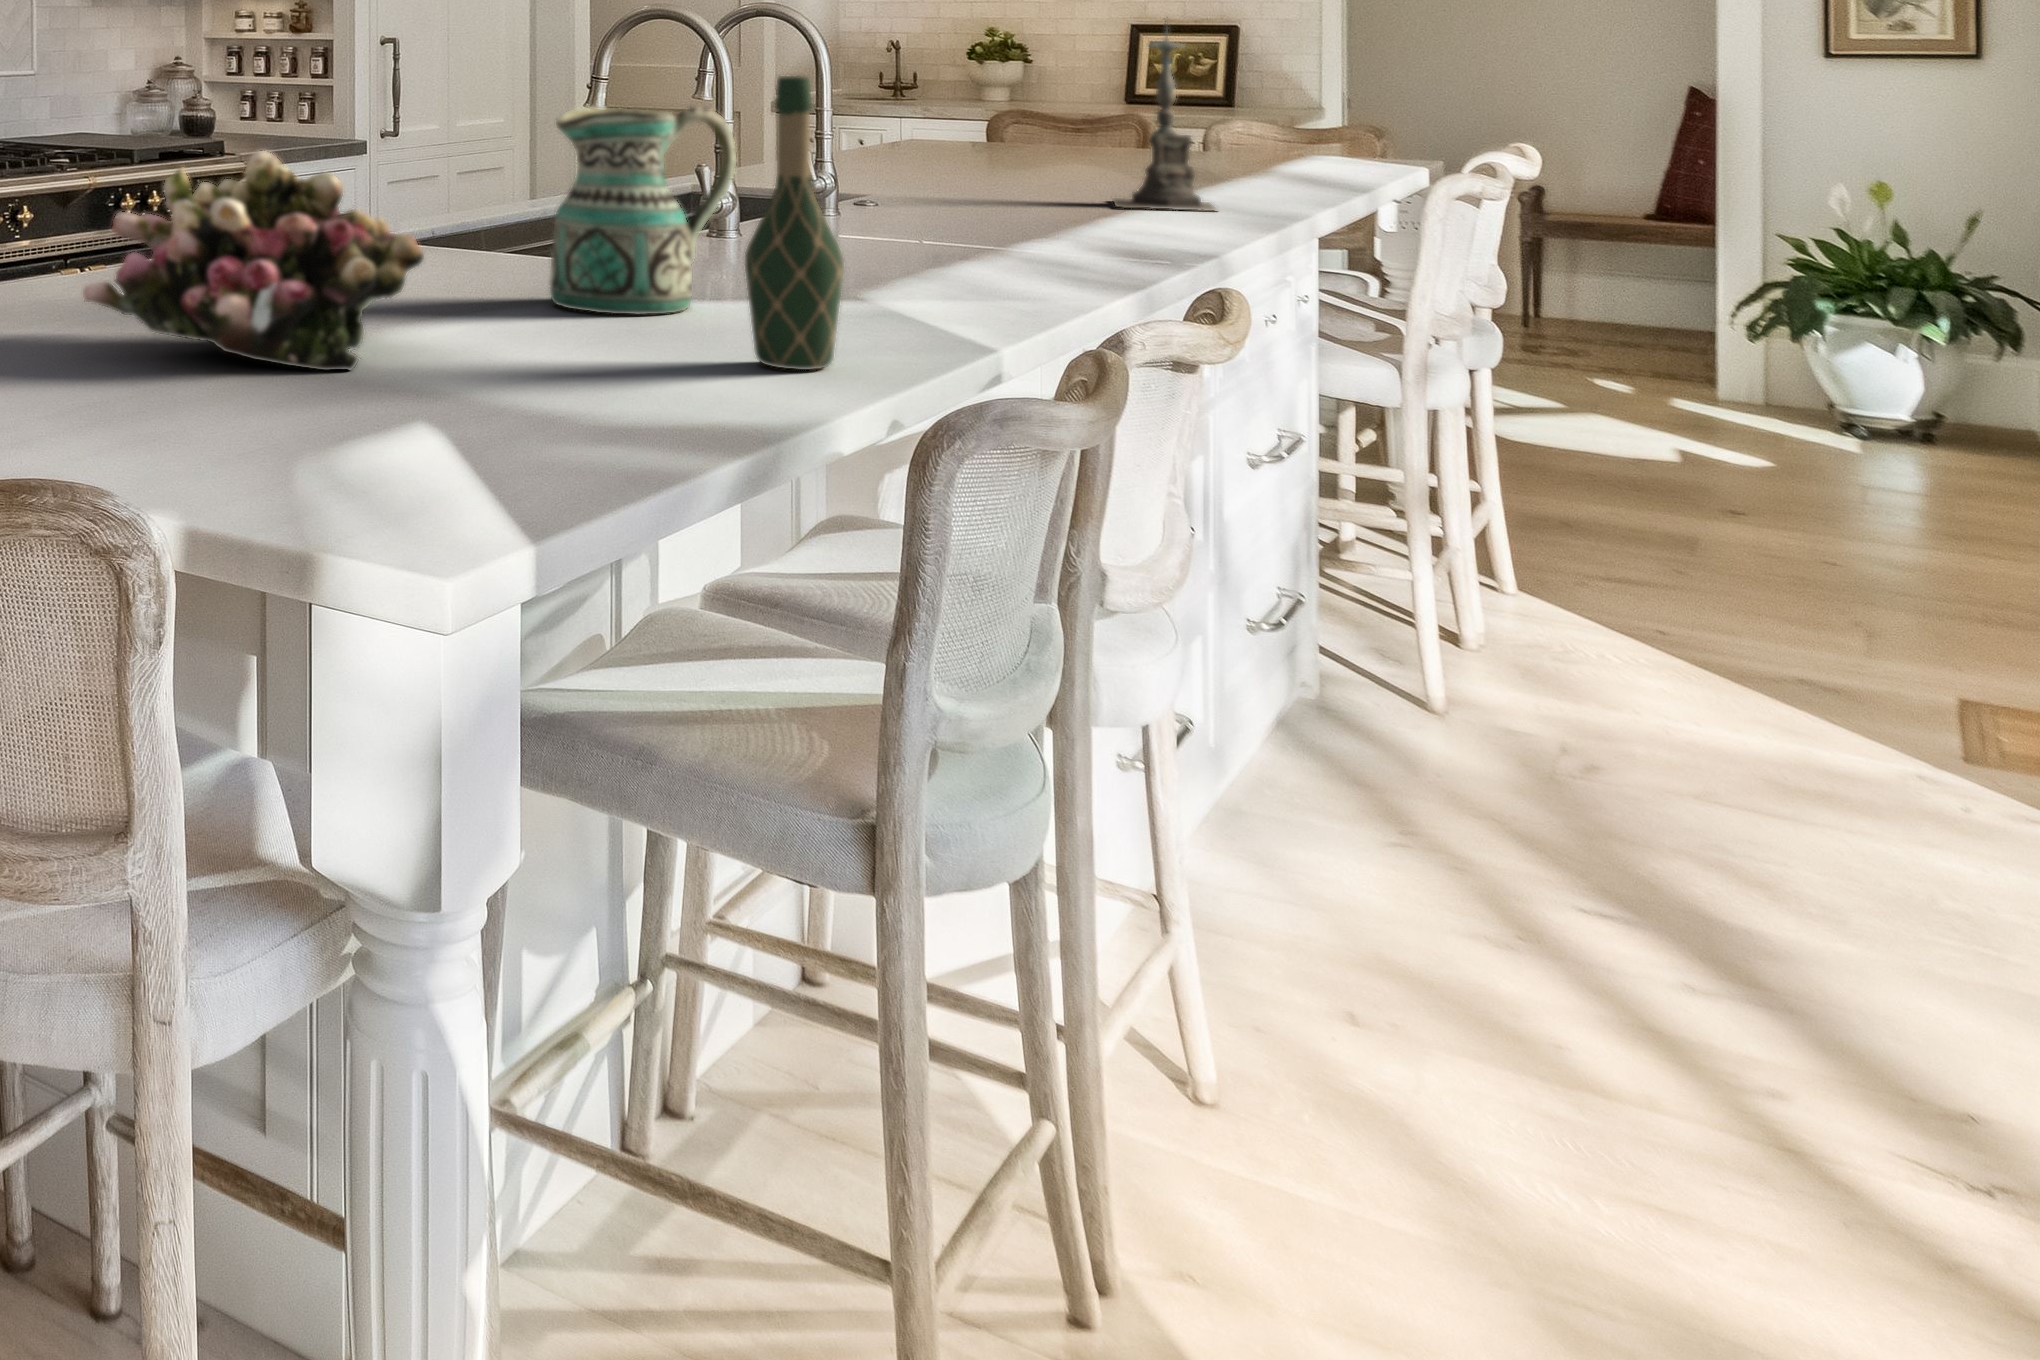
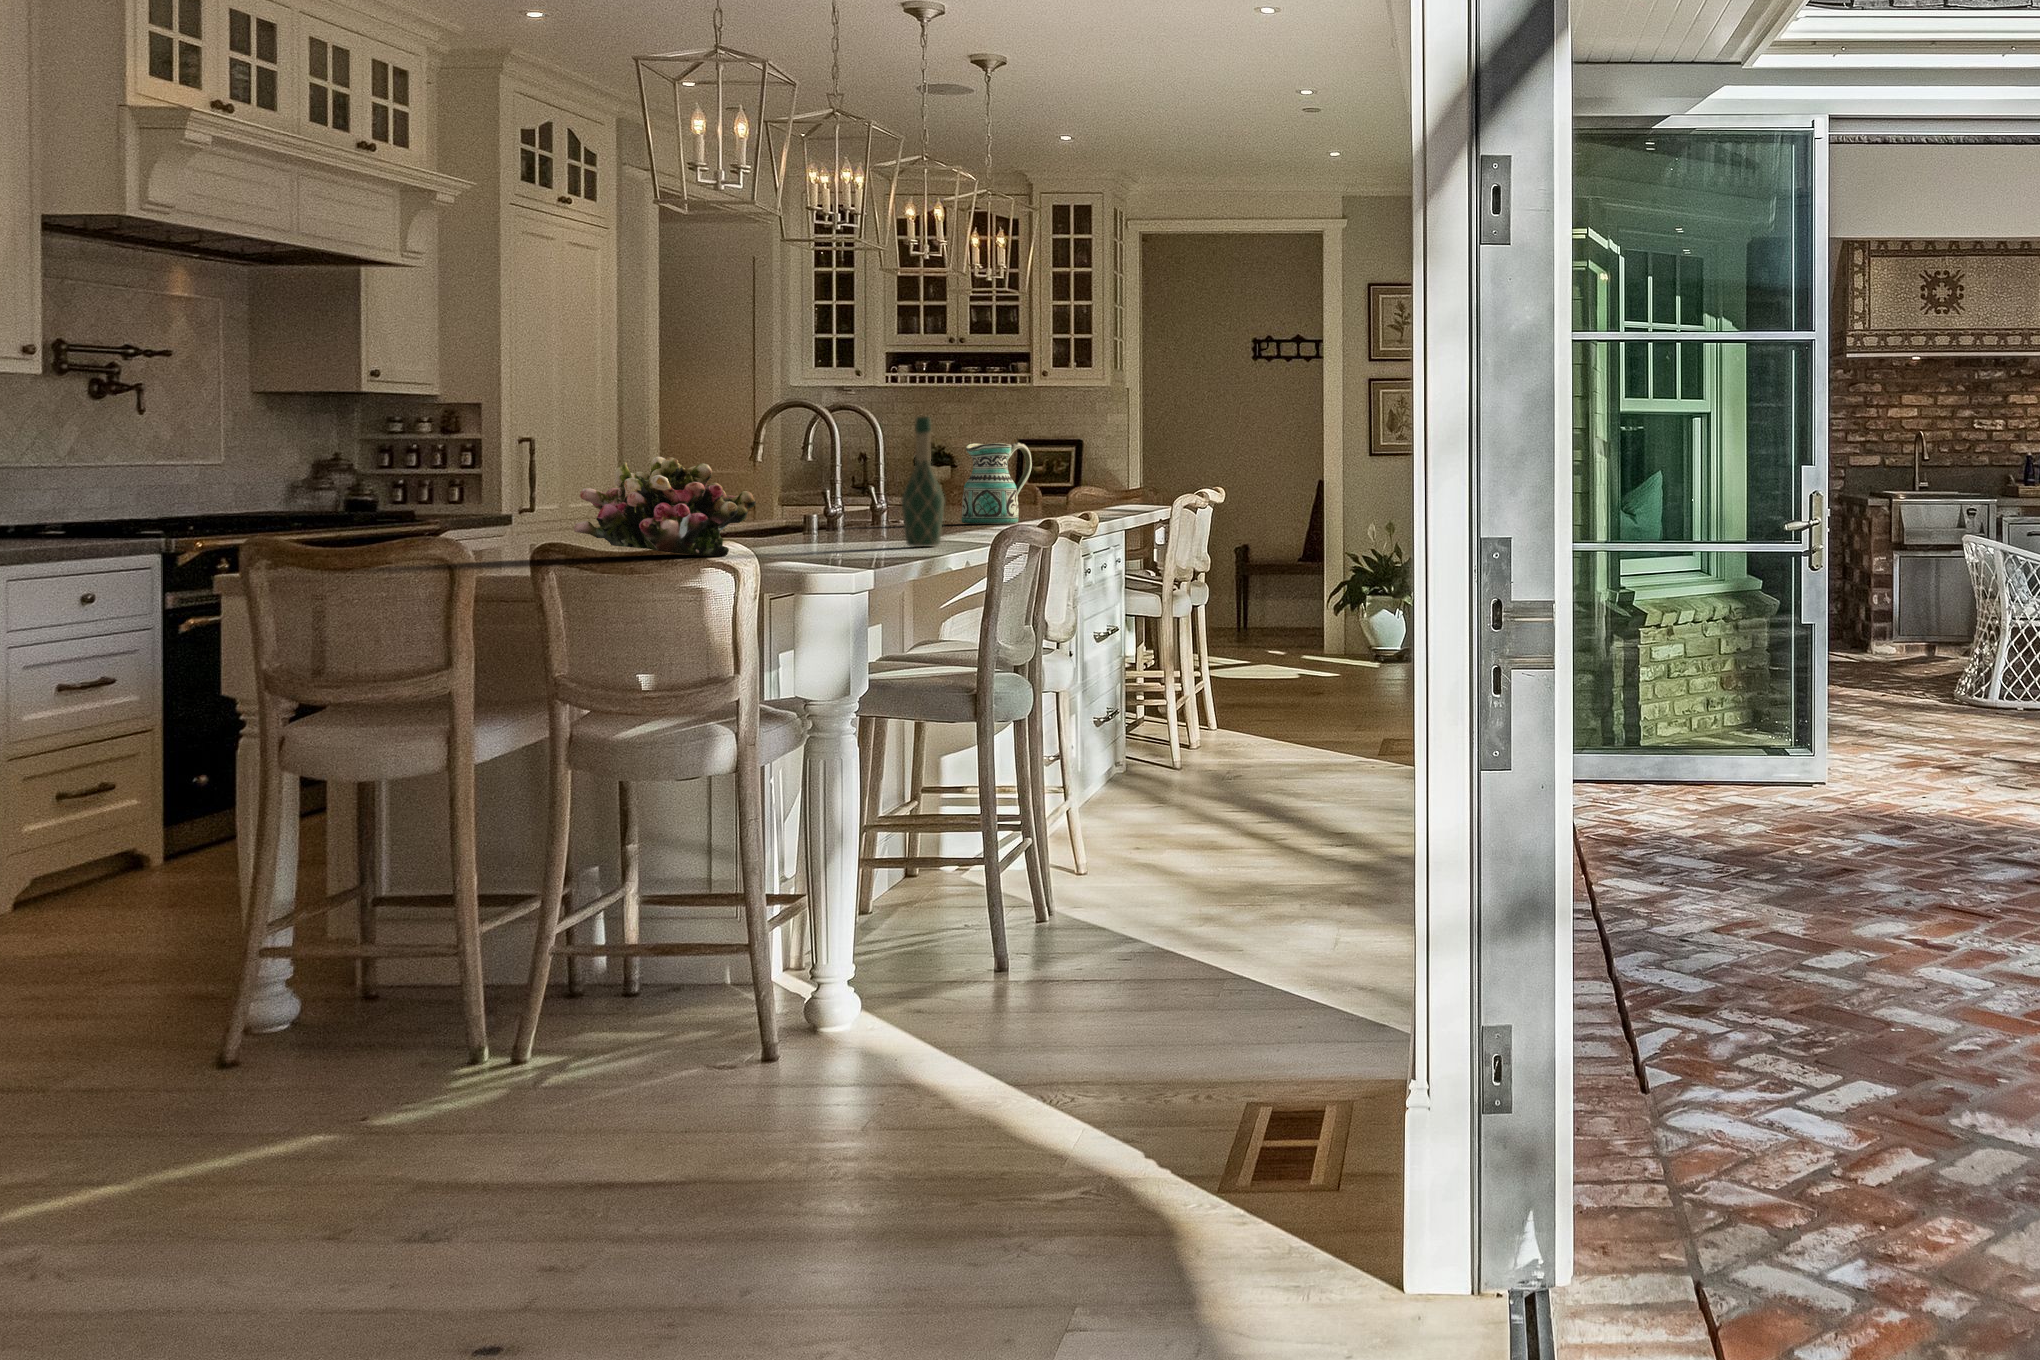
candle holder: present [1113,17,1215,211] -> none [1025,413,1079,518]
ceramic pitcher: present [550,106,736,315] -> present [962,443,1032,524]

